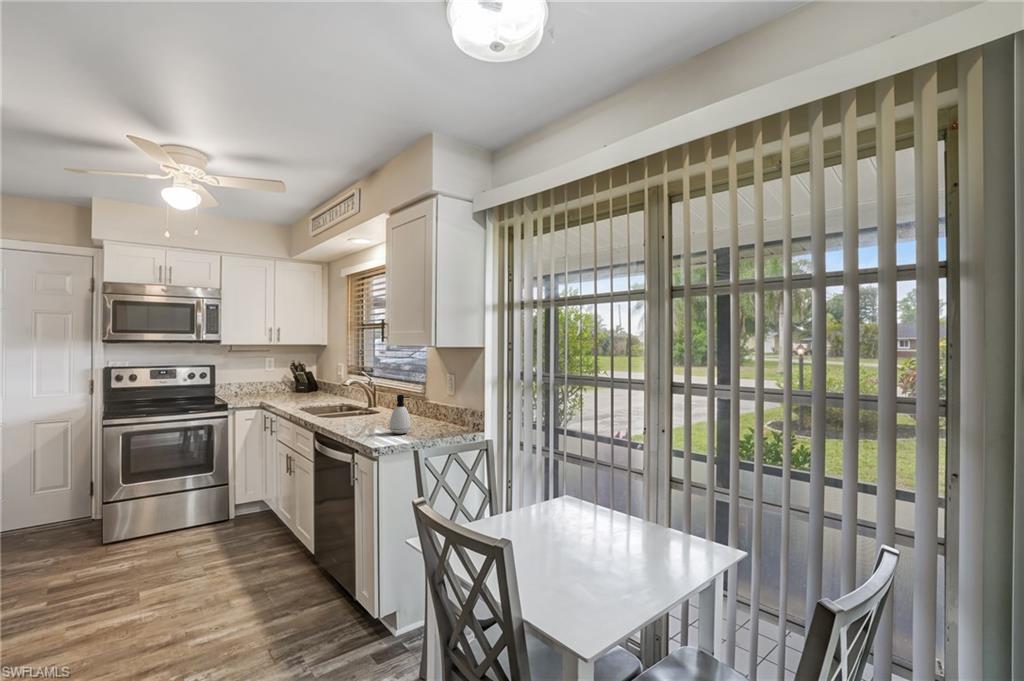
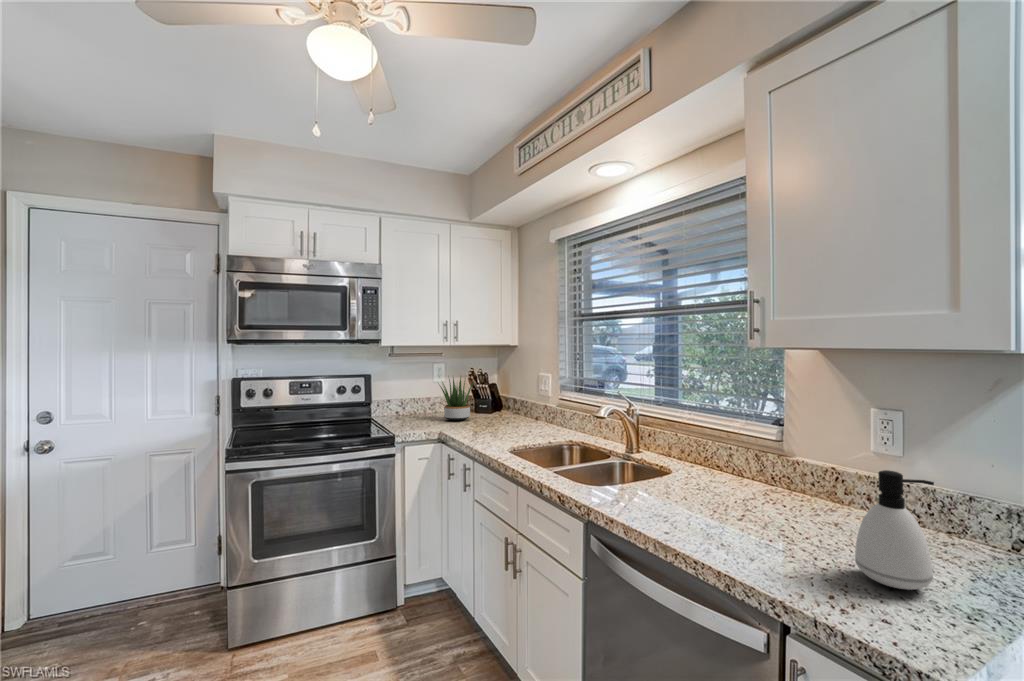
potted plant: none [266,365,297,397] -> present [440,377,474,421]

